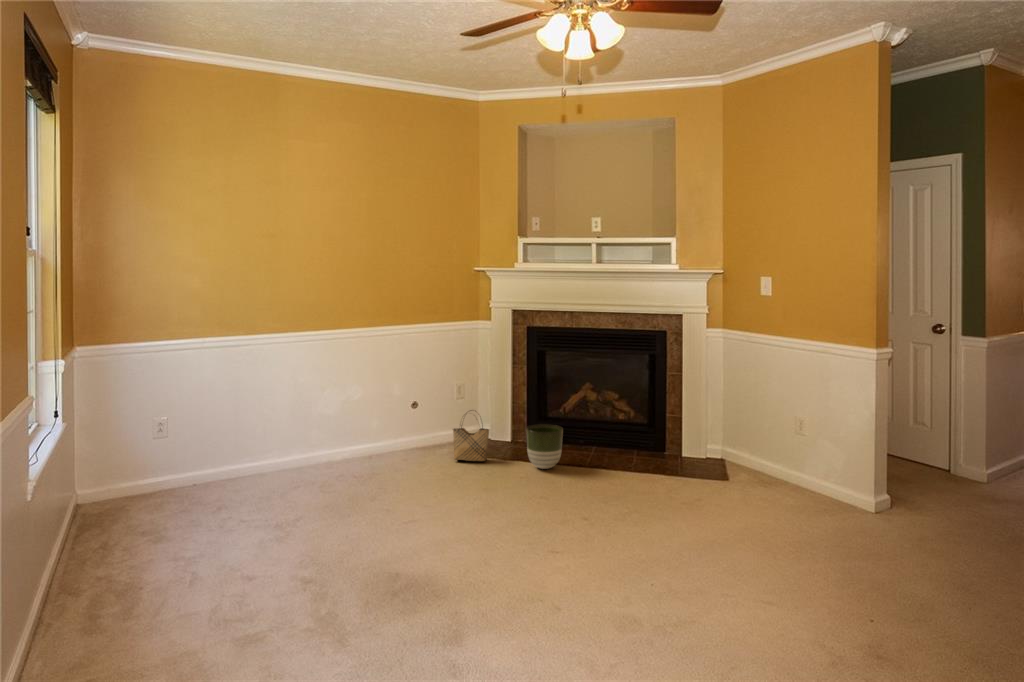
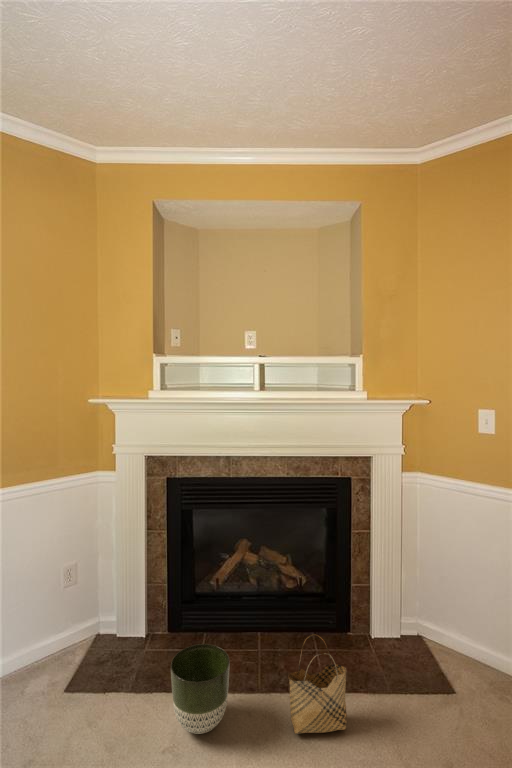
woven basket: present [453,410,489,461] -> present [288,634,347,734]

